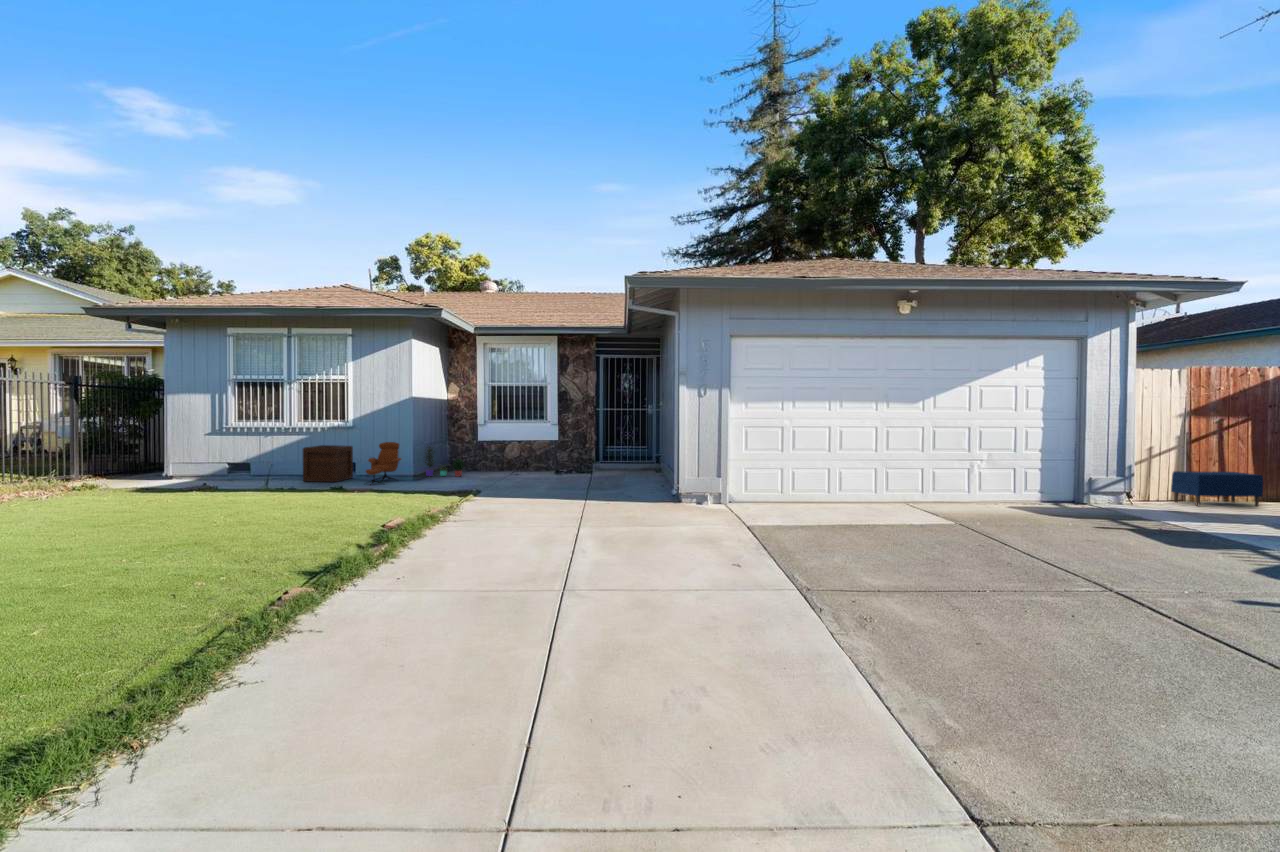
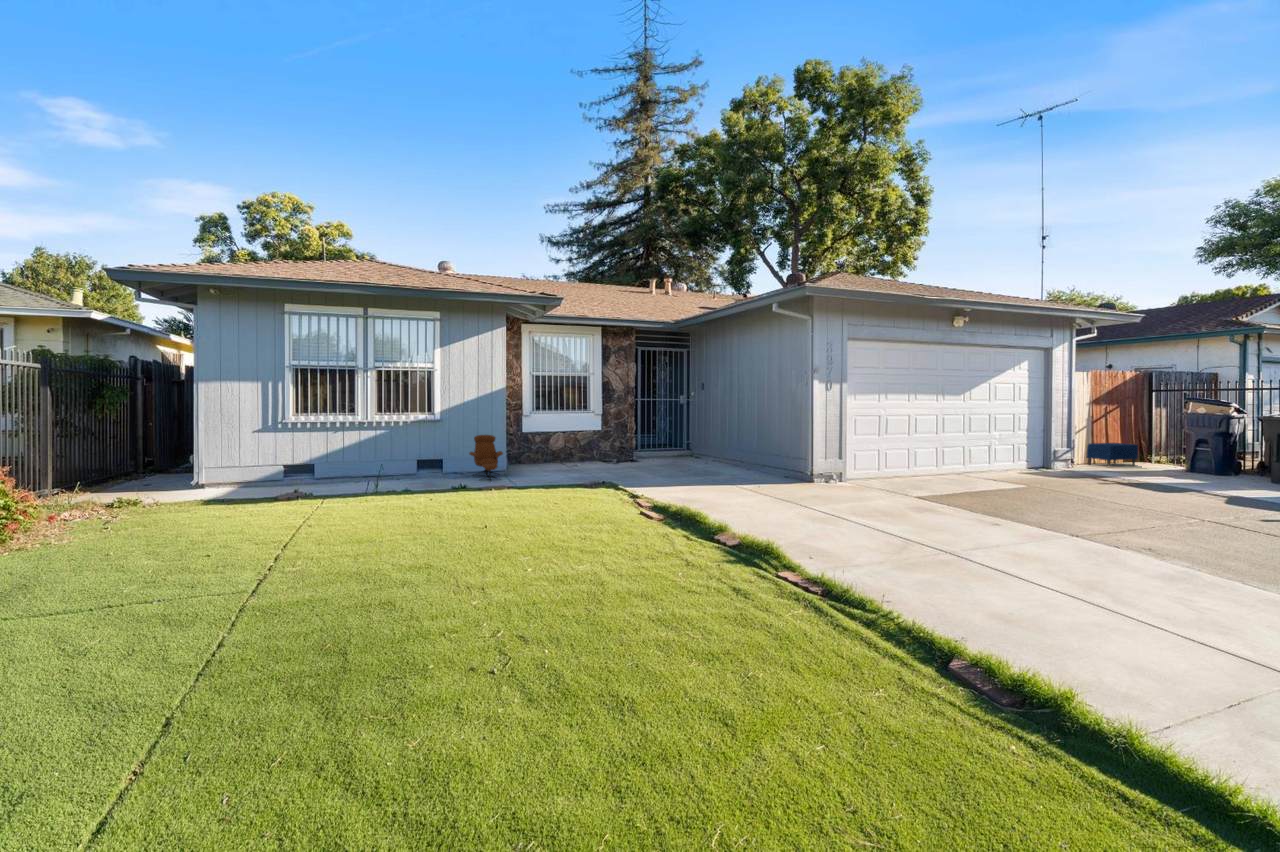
wooden crate: present [303,445,353,482] -> none [402,440,442,481]
potted plant: present [425,446,464,476] -> none [505,435,548,468]

